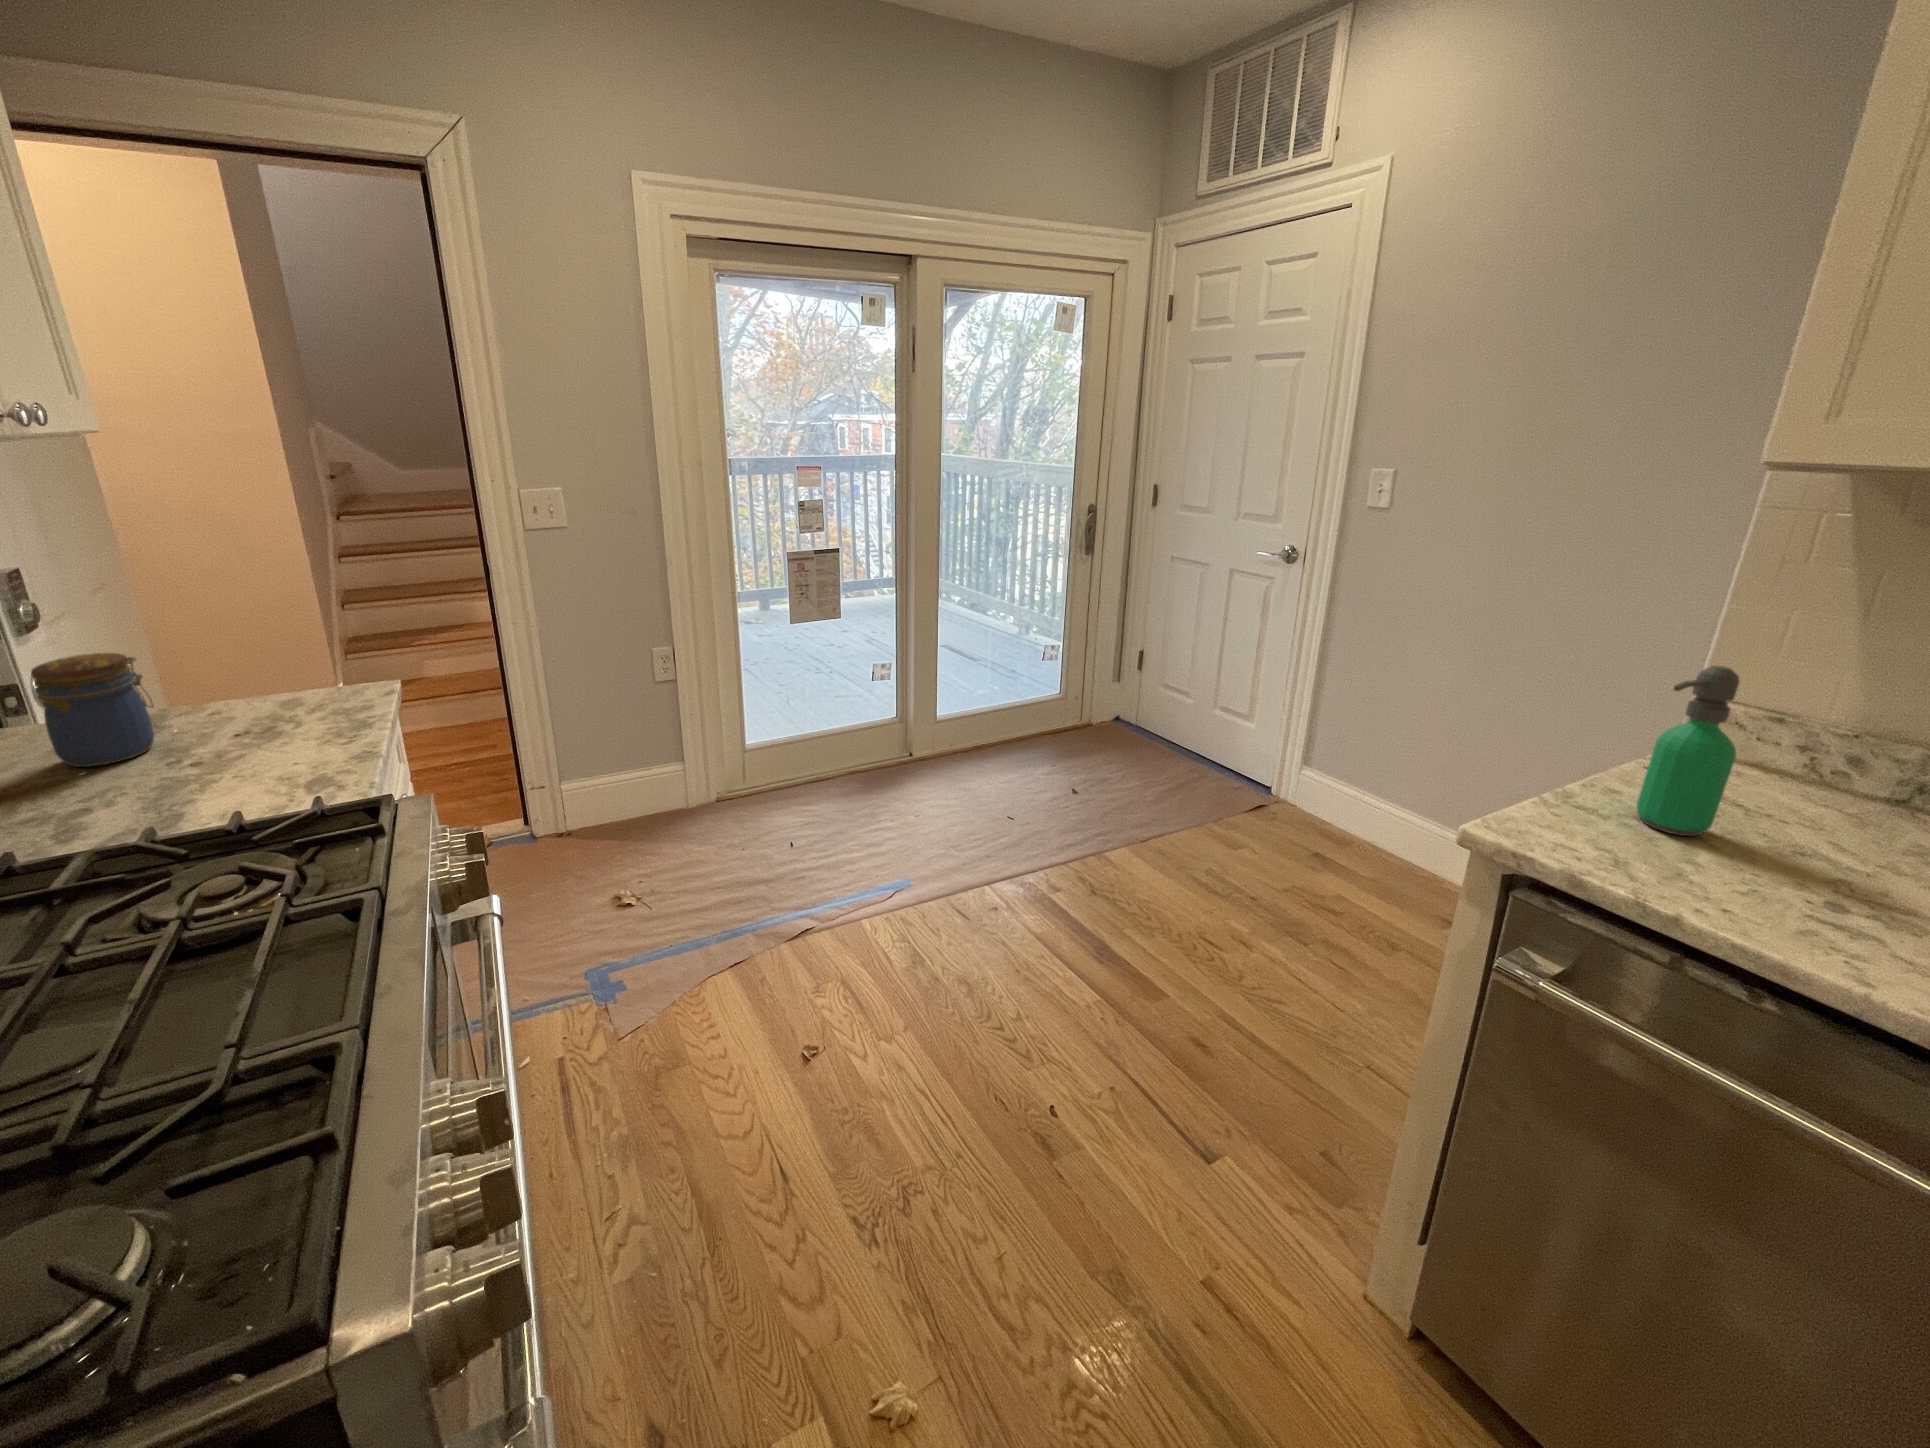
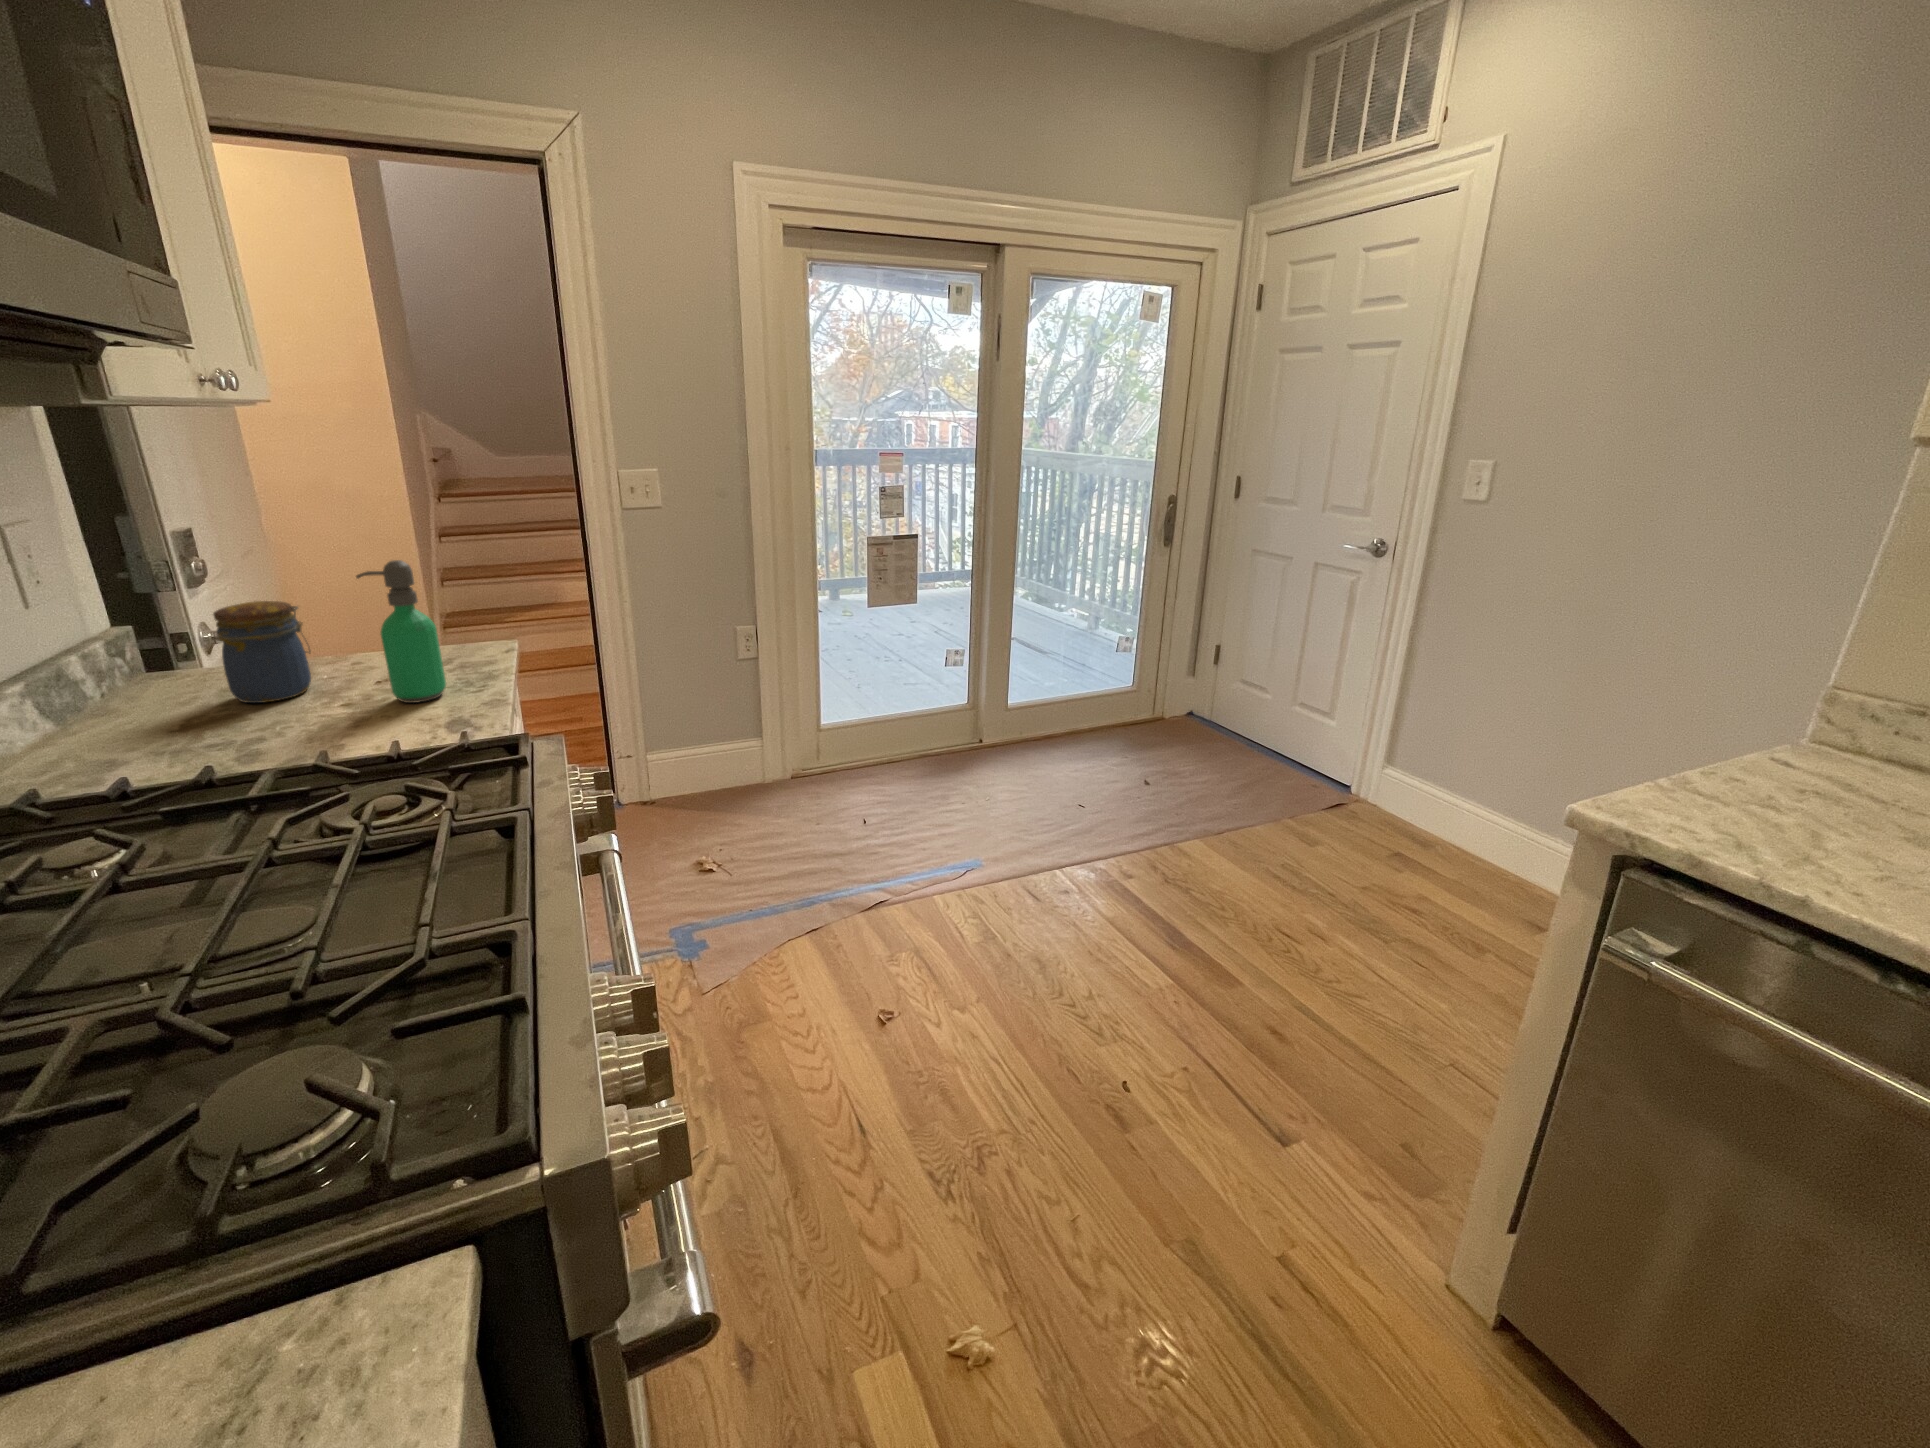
soap dispenser: present [1636,666,1739,836] -> present [356,560,446,703]

